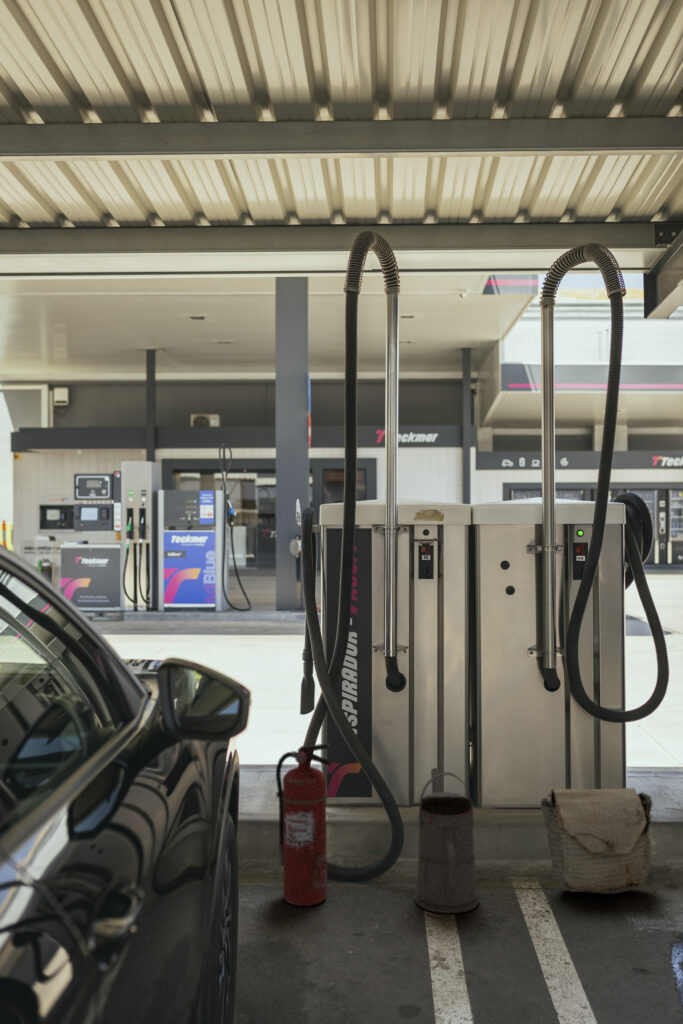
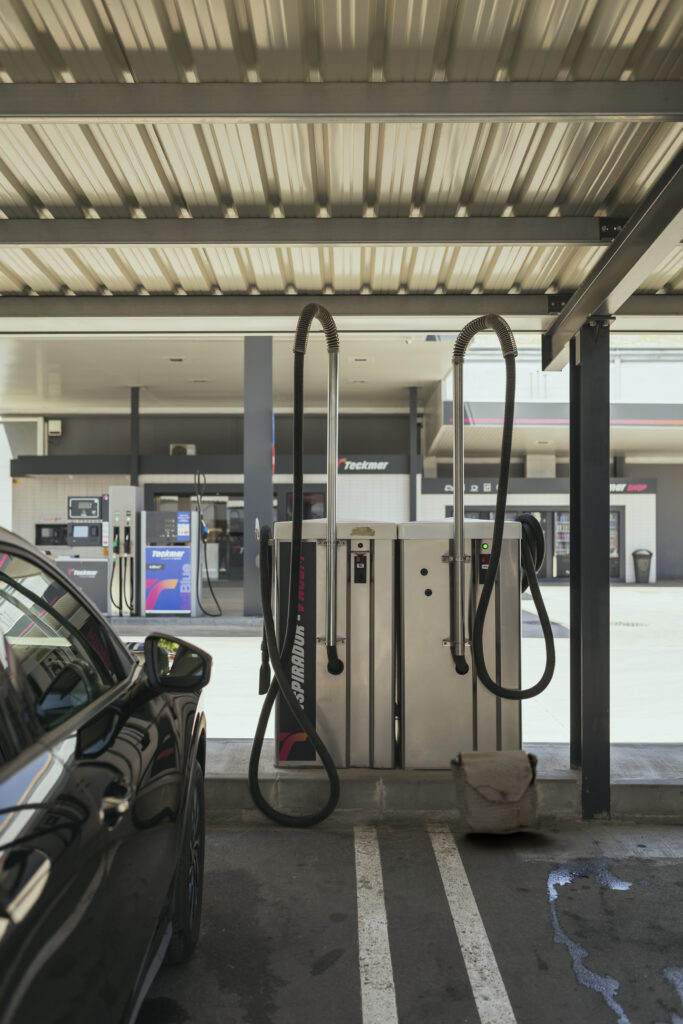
fire extinguisher: present [276,743,332,906] -> none [237,716,283,847]
watering can: present [414,768,479,913] -> none [349,737,400,850]

